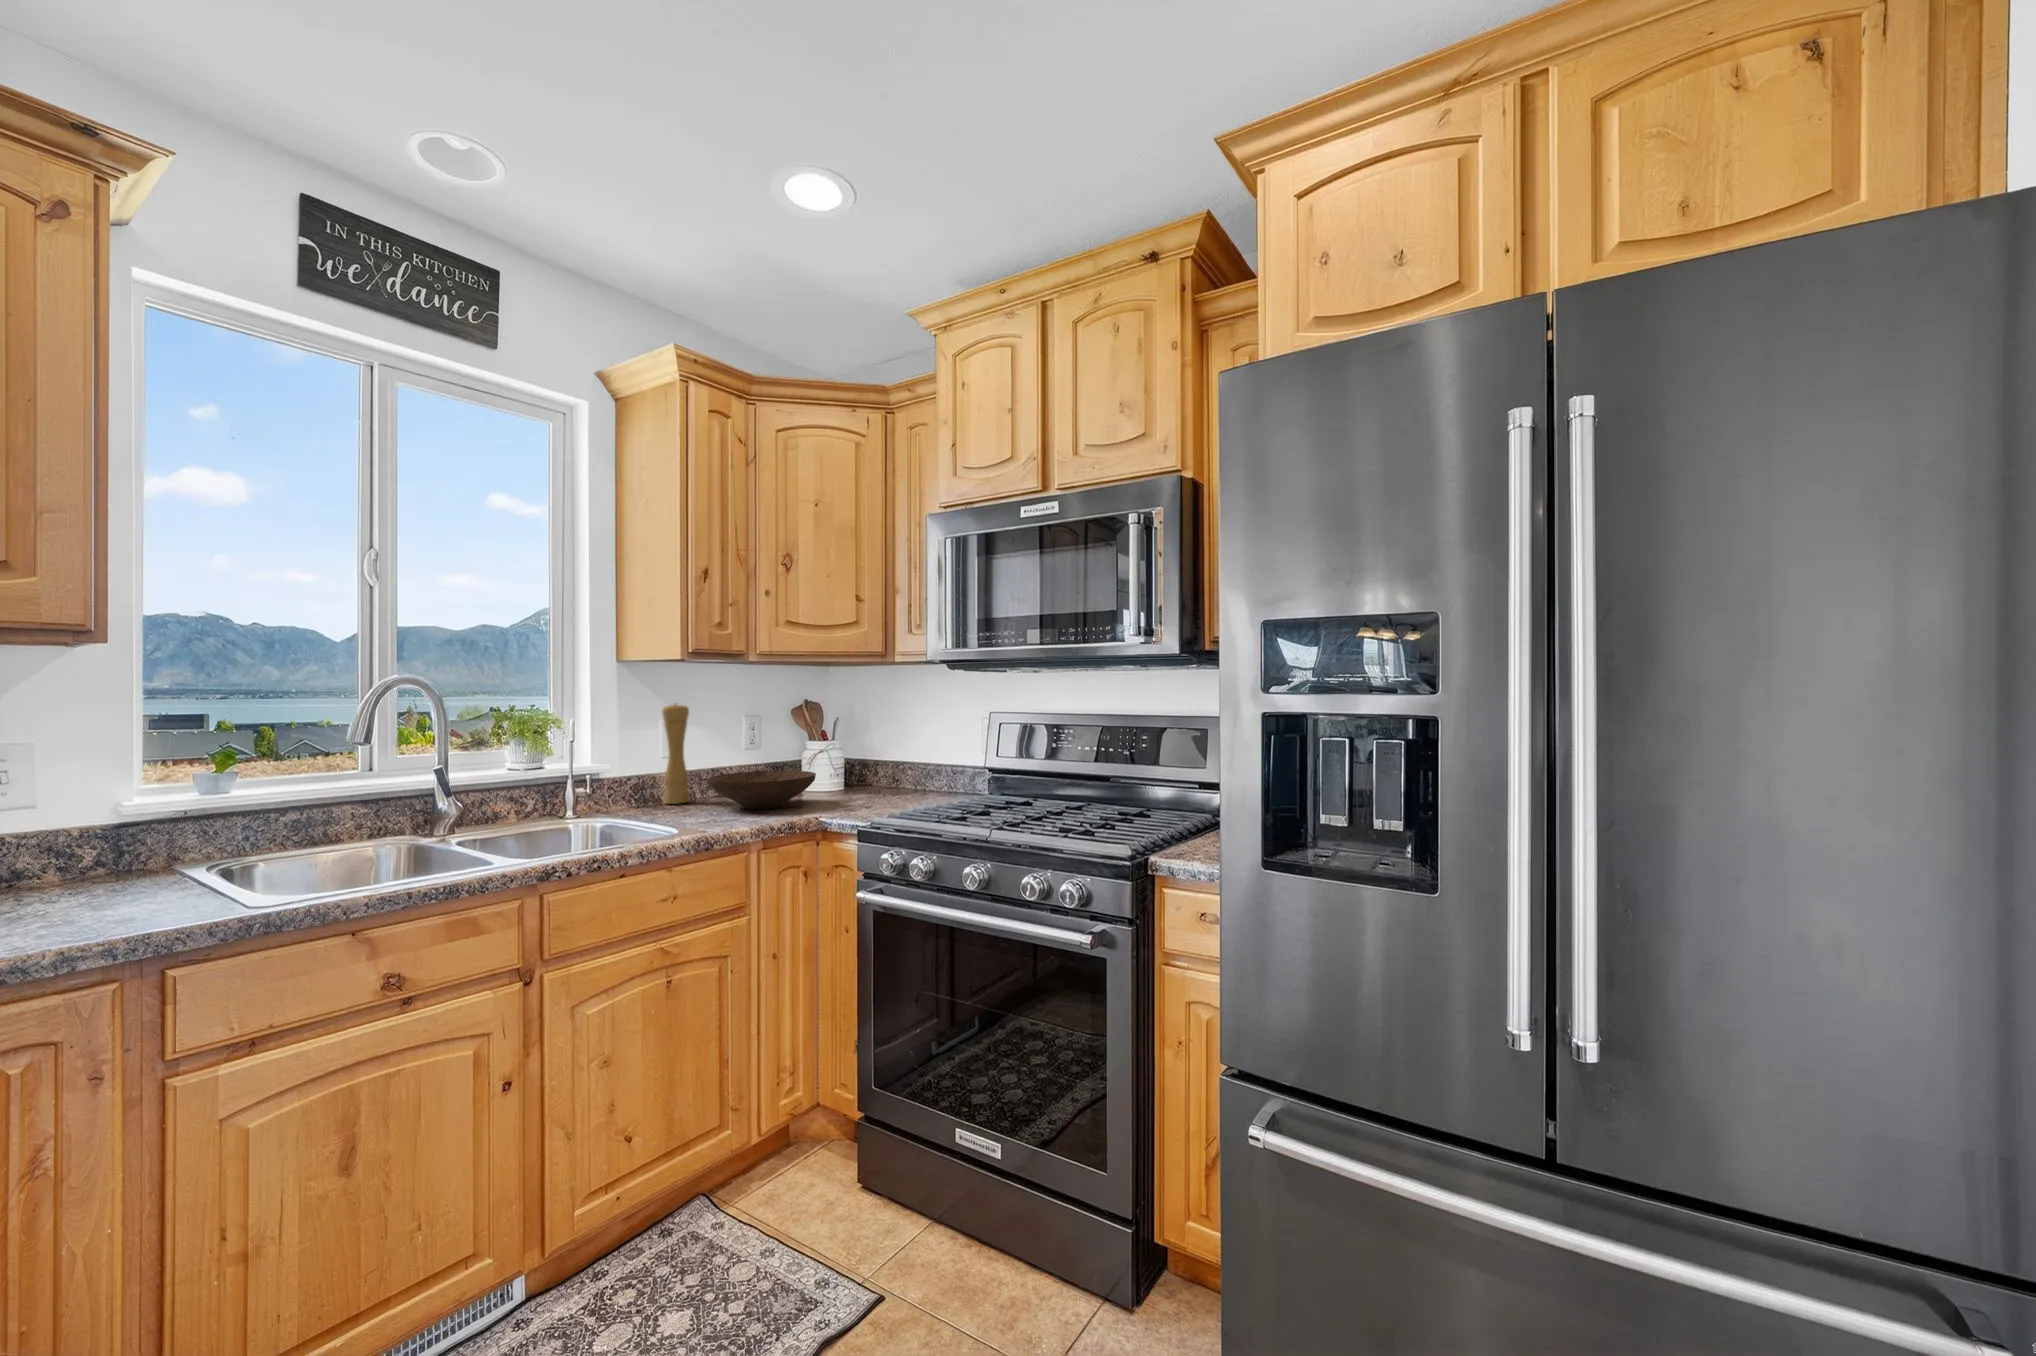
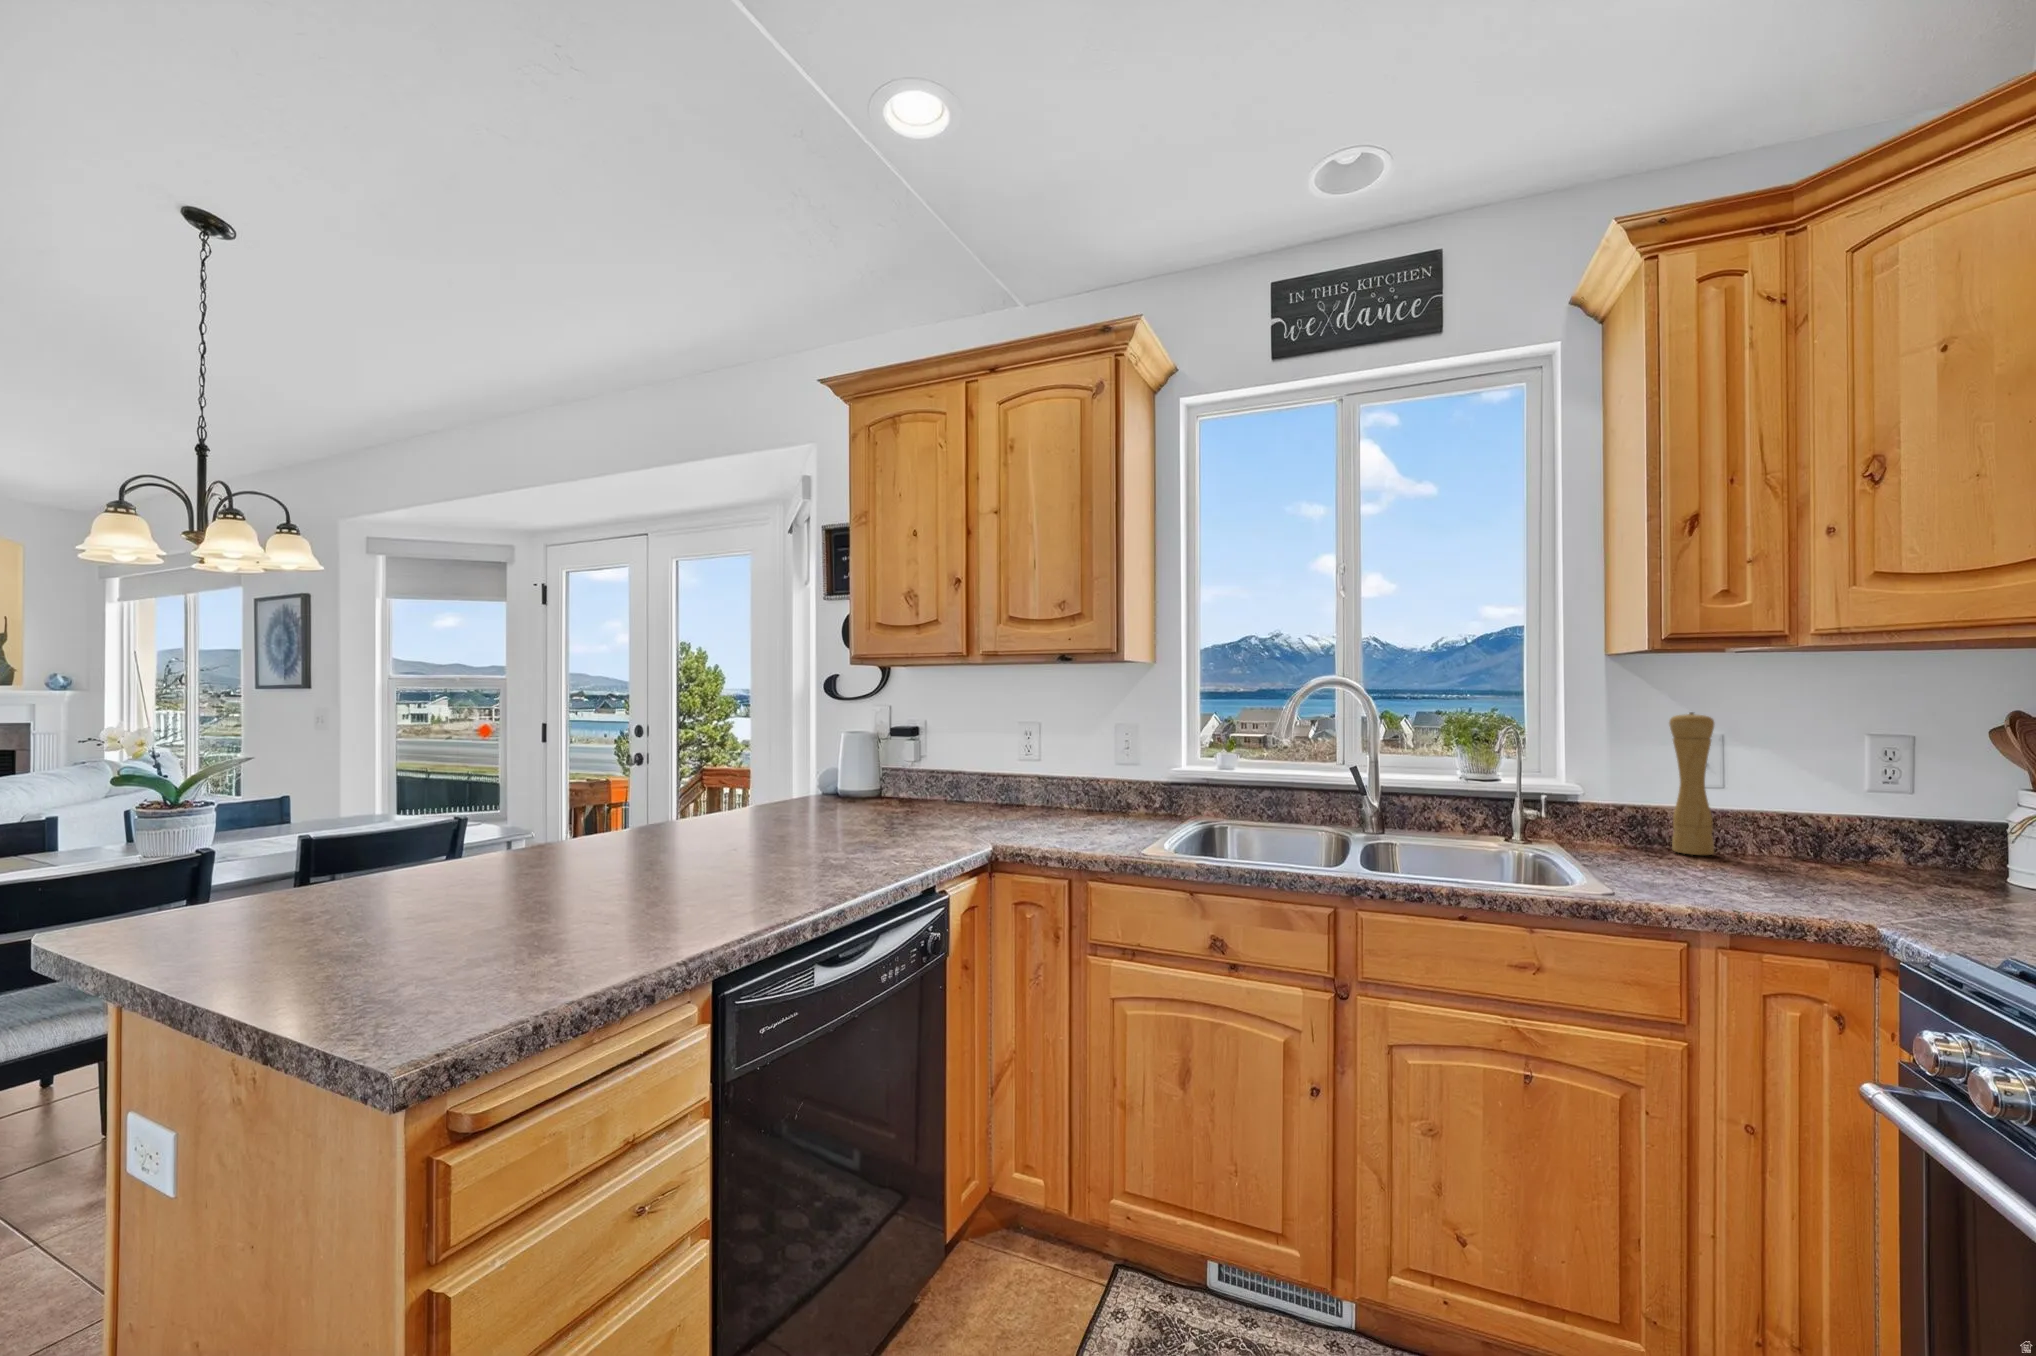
wooden bowl: present [708,771,816,809] -> none [1694,824,1924,893]

